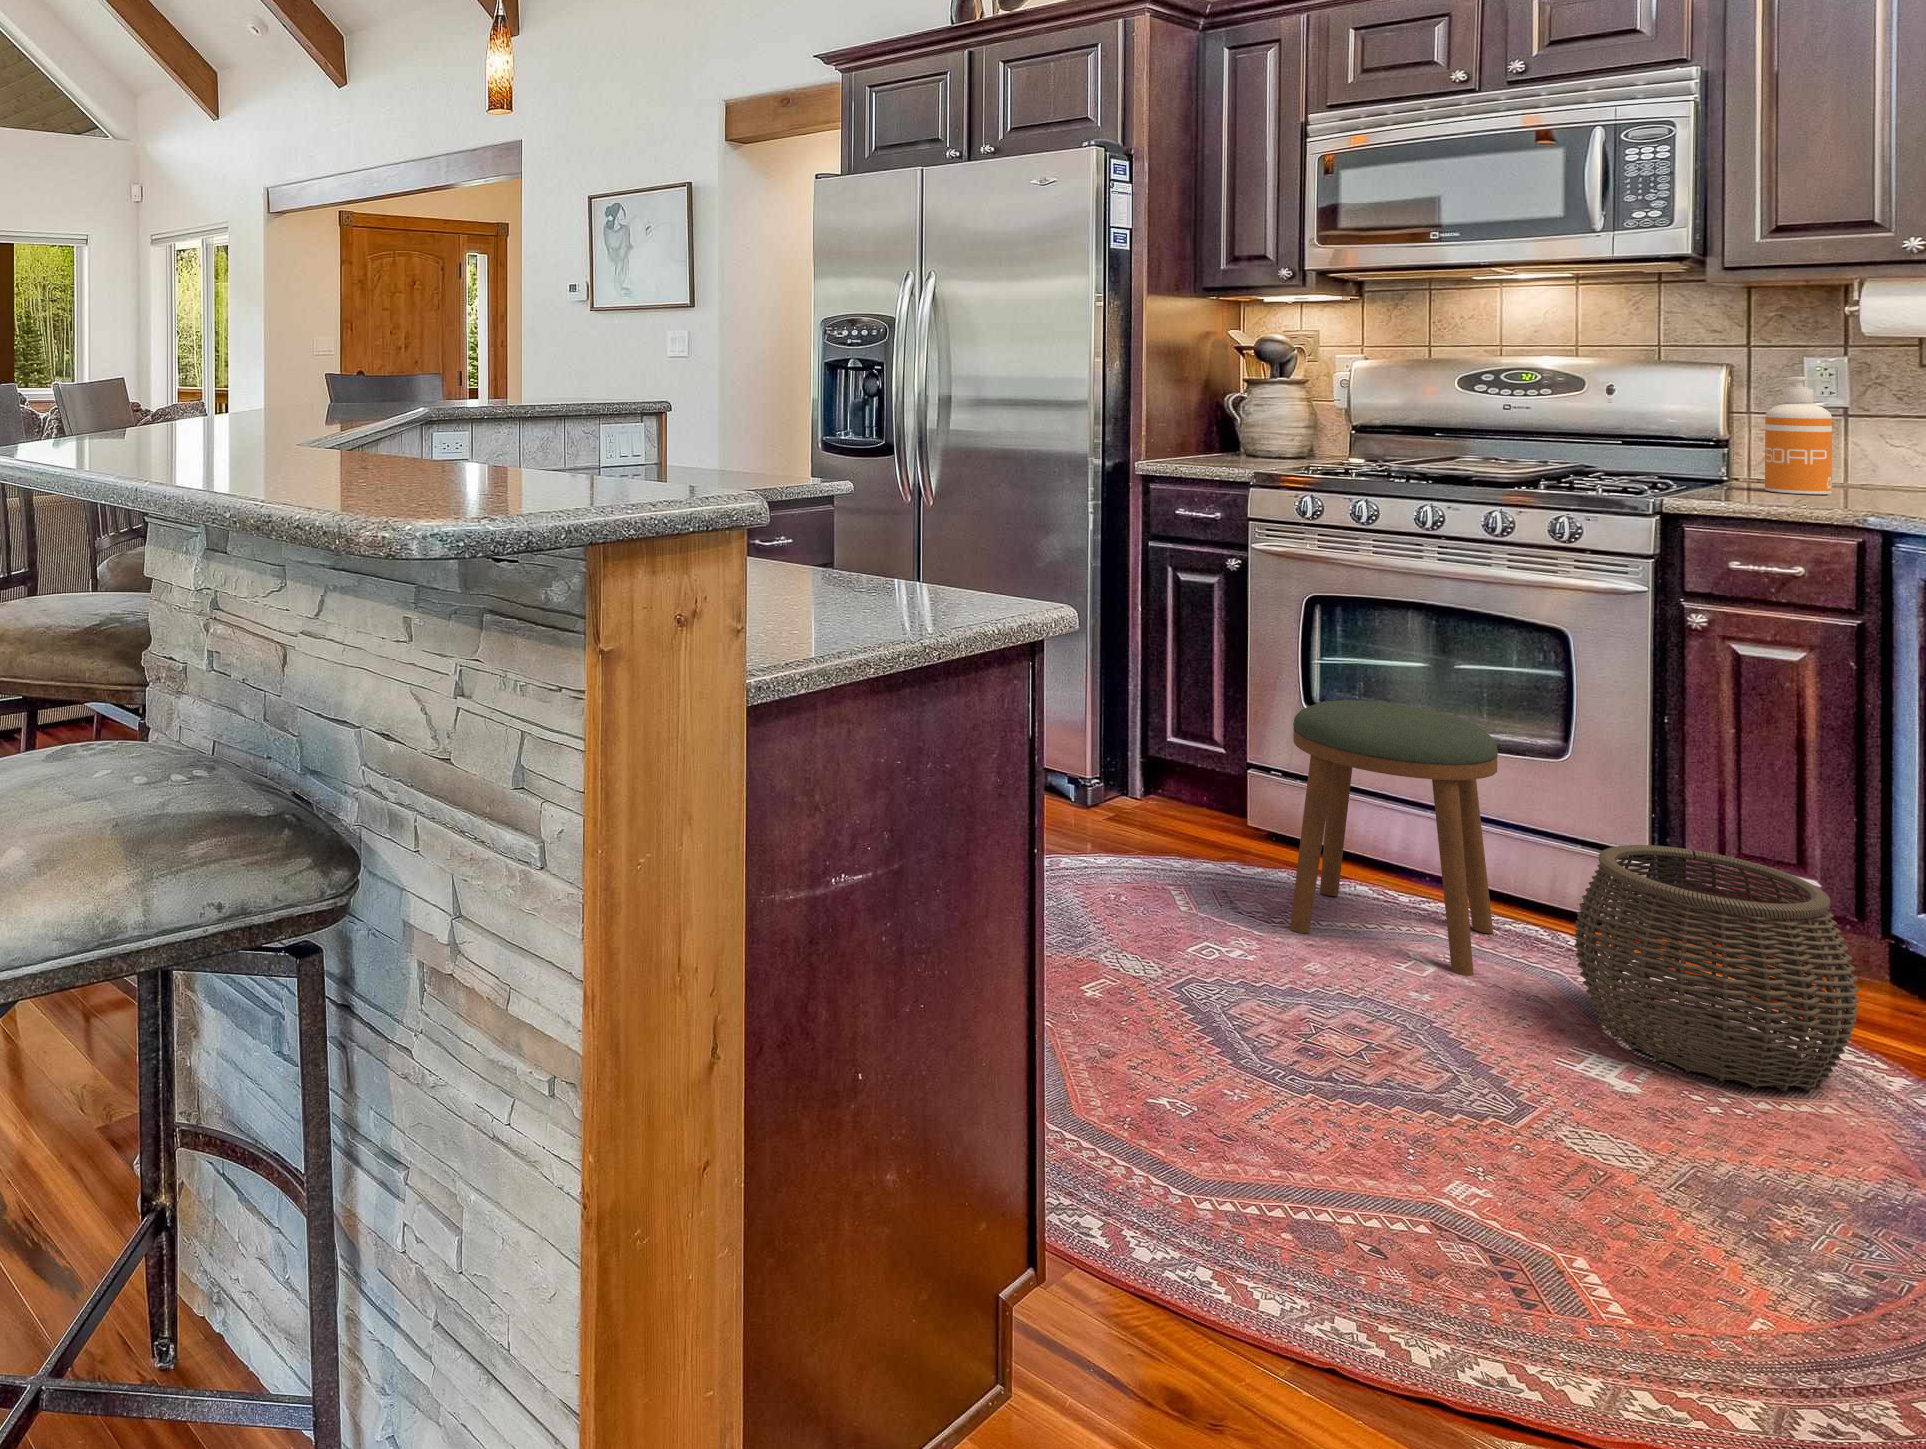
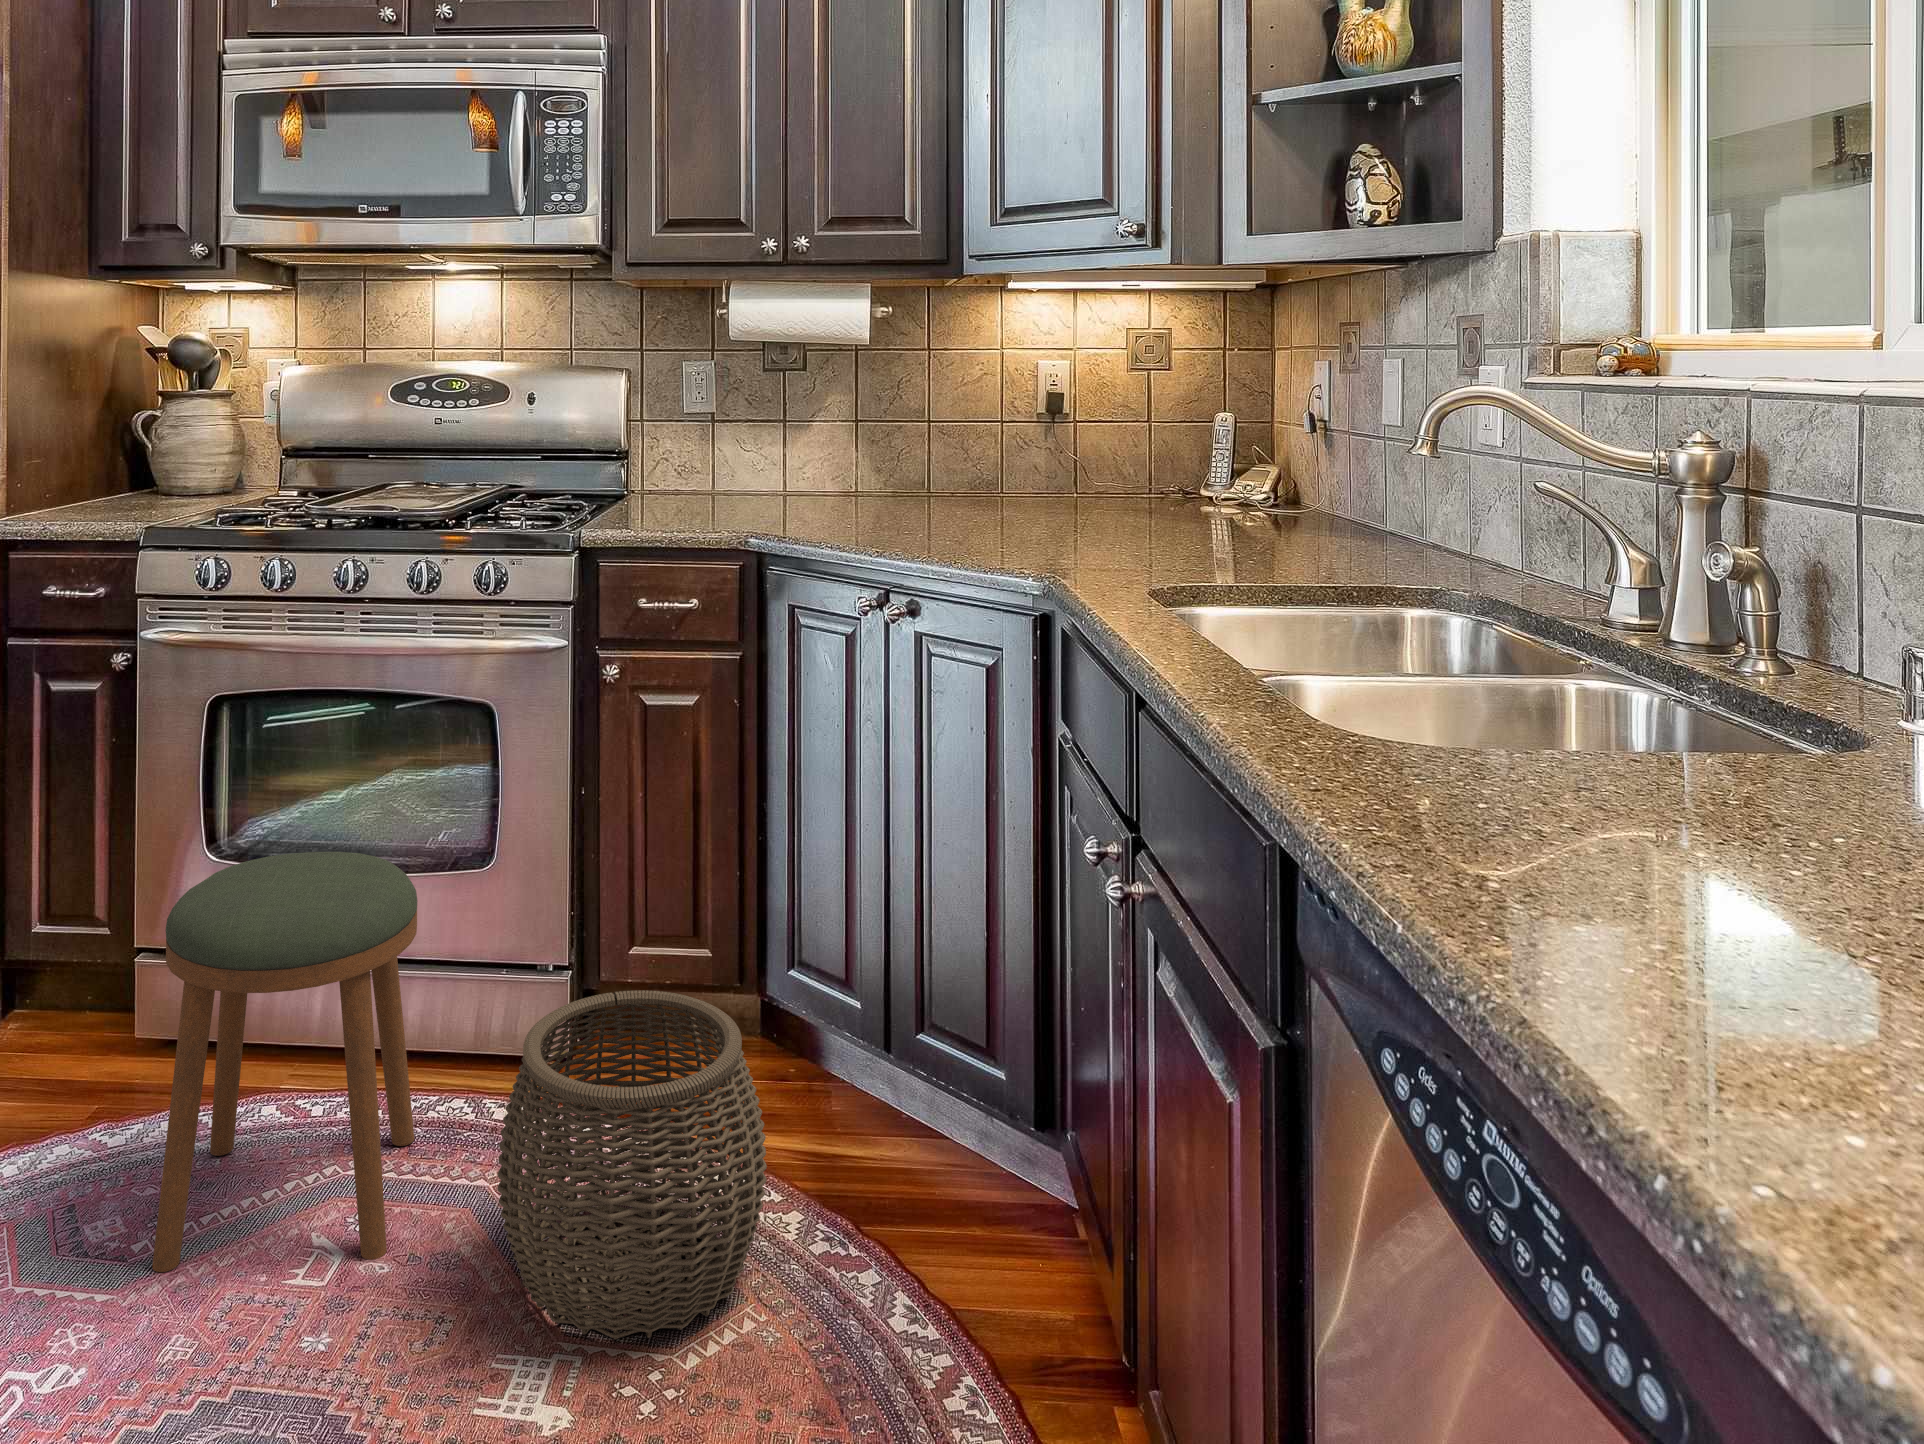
soap dispenser: present [1765,377,1832,494] -> none [658,380,708,506]

